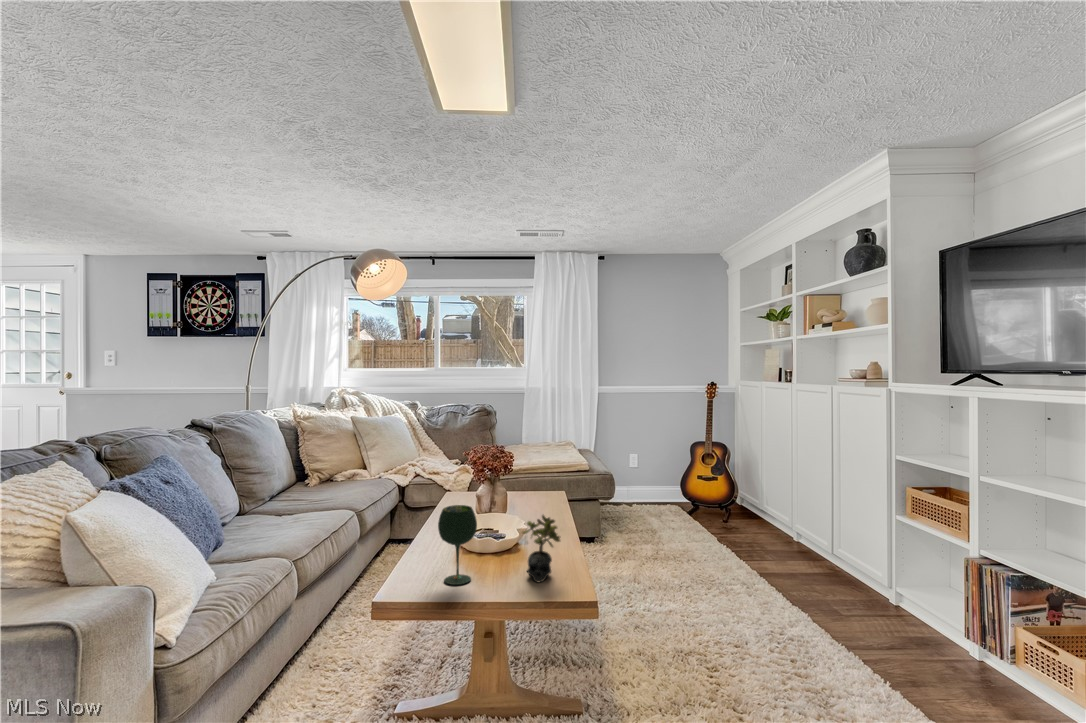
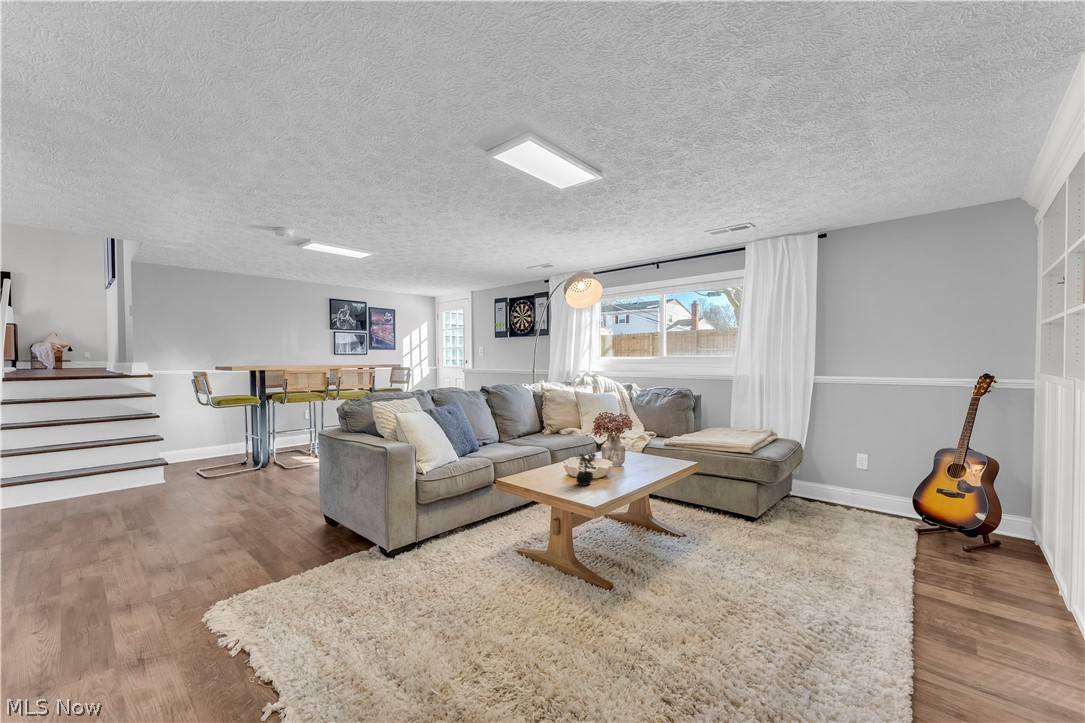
wine glass: present [438,505,477,585] -> none [535,439,556,479]

